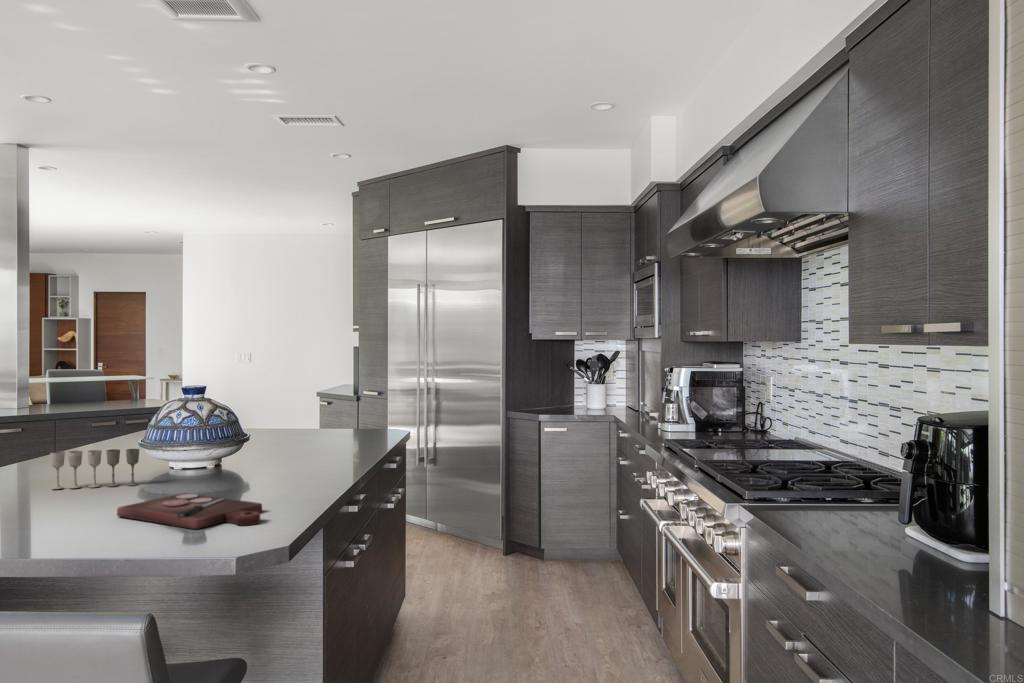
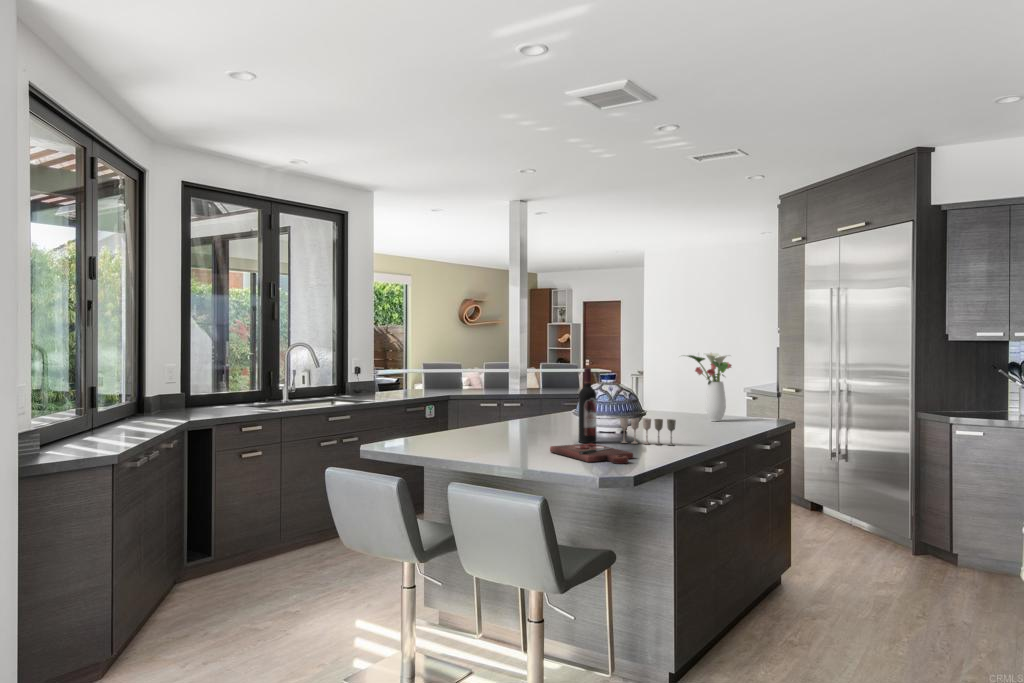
flower arrangement: none [275,353,344,438] -> present [687,353,732,421]
wine bottle: none [156,378,185,492] -> present [579,368,597,443]
wine glass: present [50,449,139,489] -> present [620,418,676,445]

